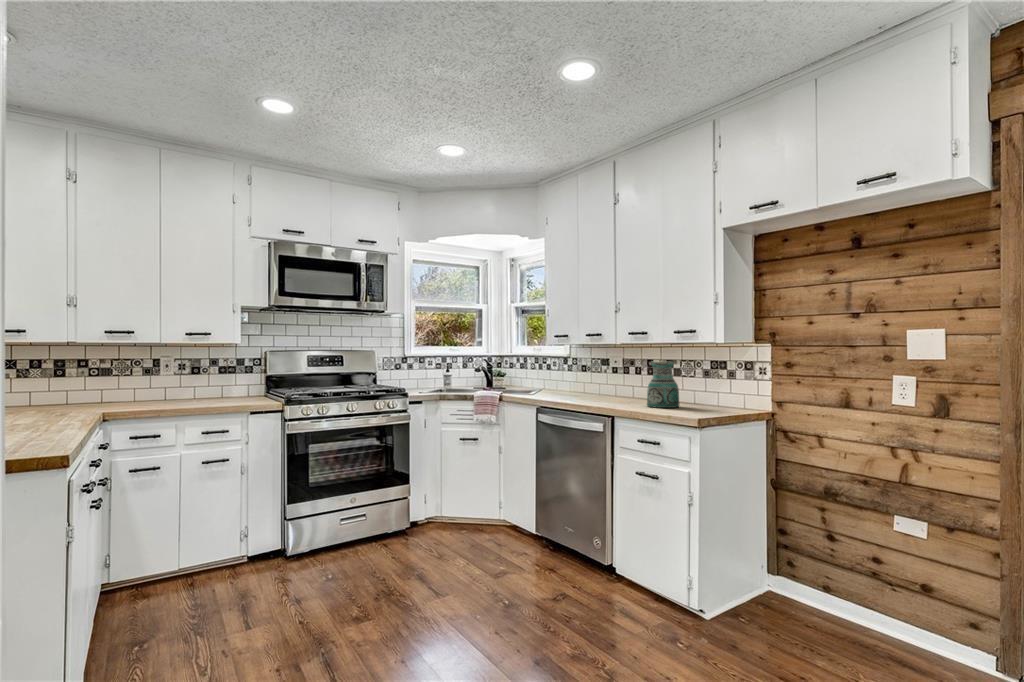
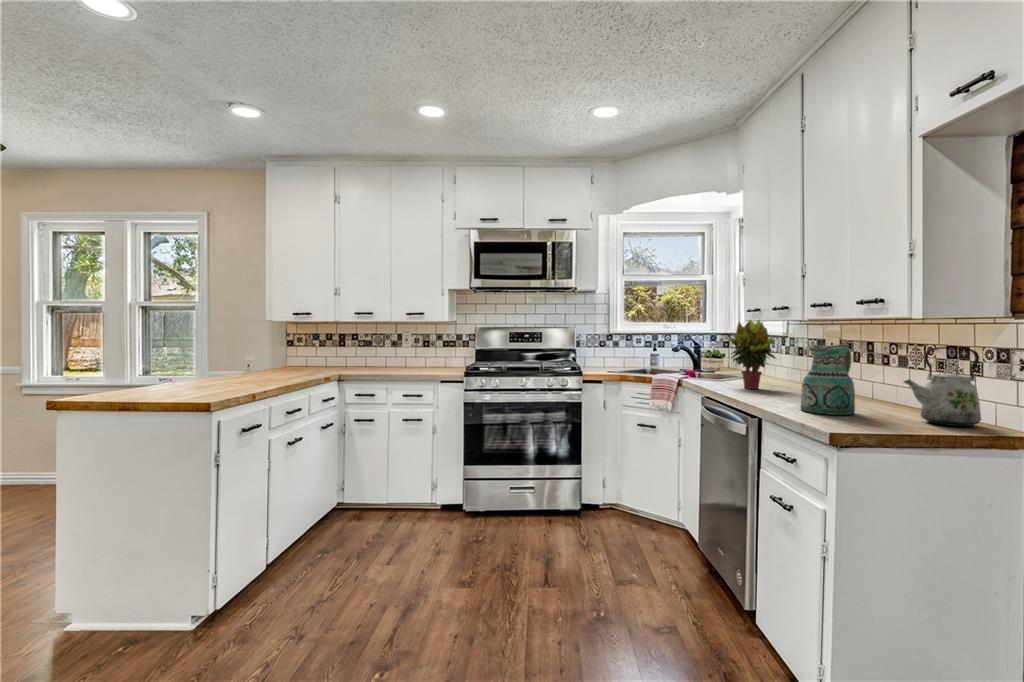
potted plant: none [556,343,591,398] -> present [730,320,776,389]
kettle: none [707,361,741,408] -> present [904,347,981,426]

